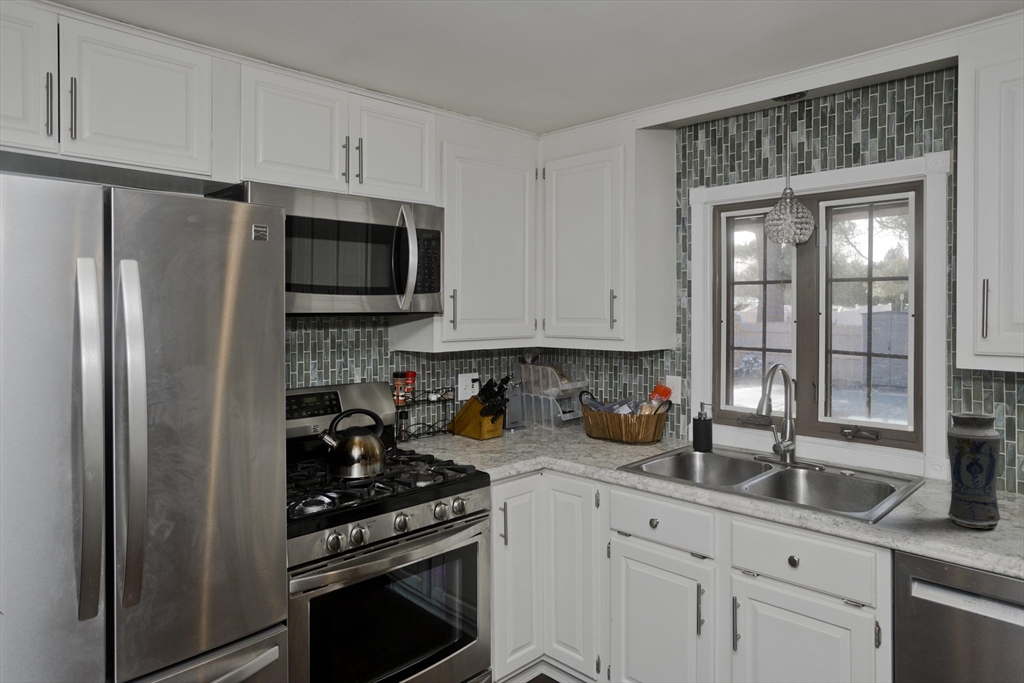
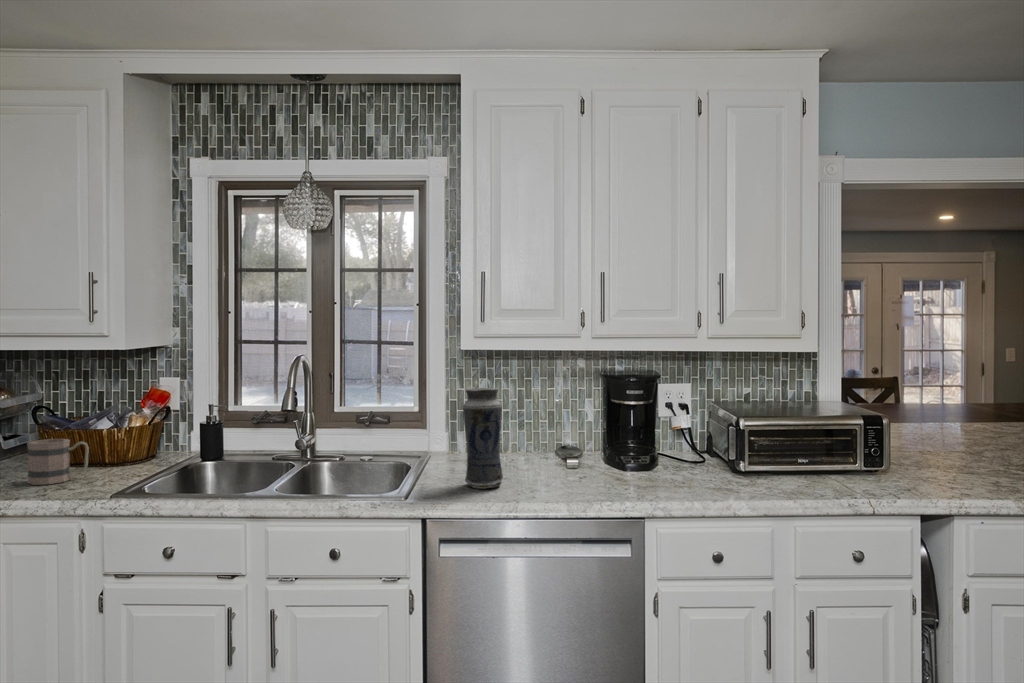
mug: none [569,421,608,455] -> present [27,439,89,485]

